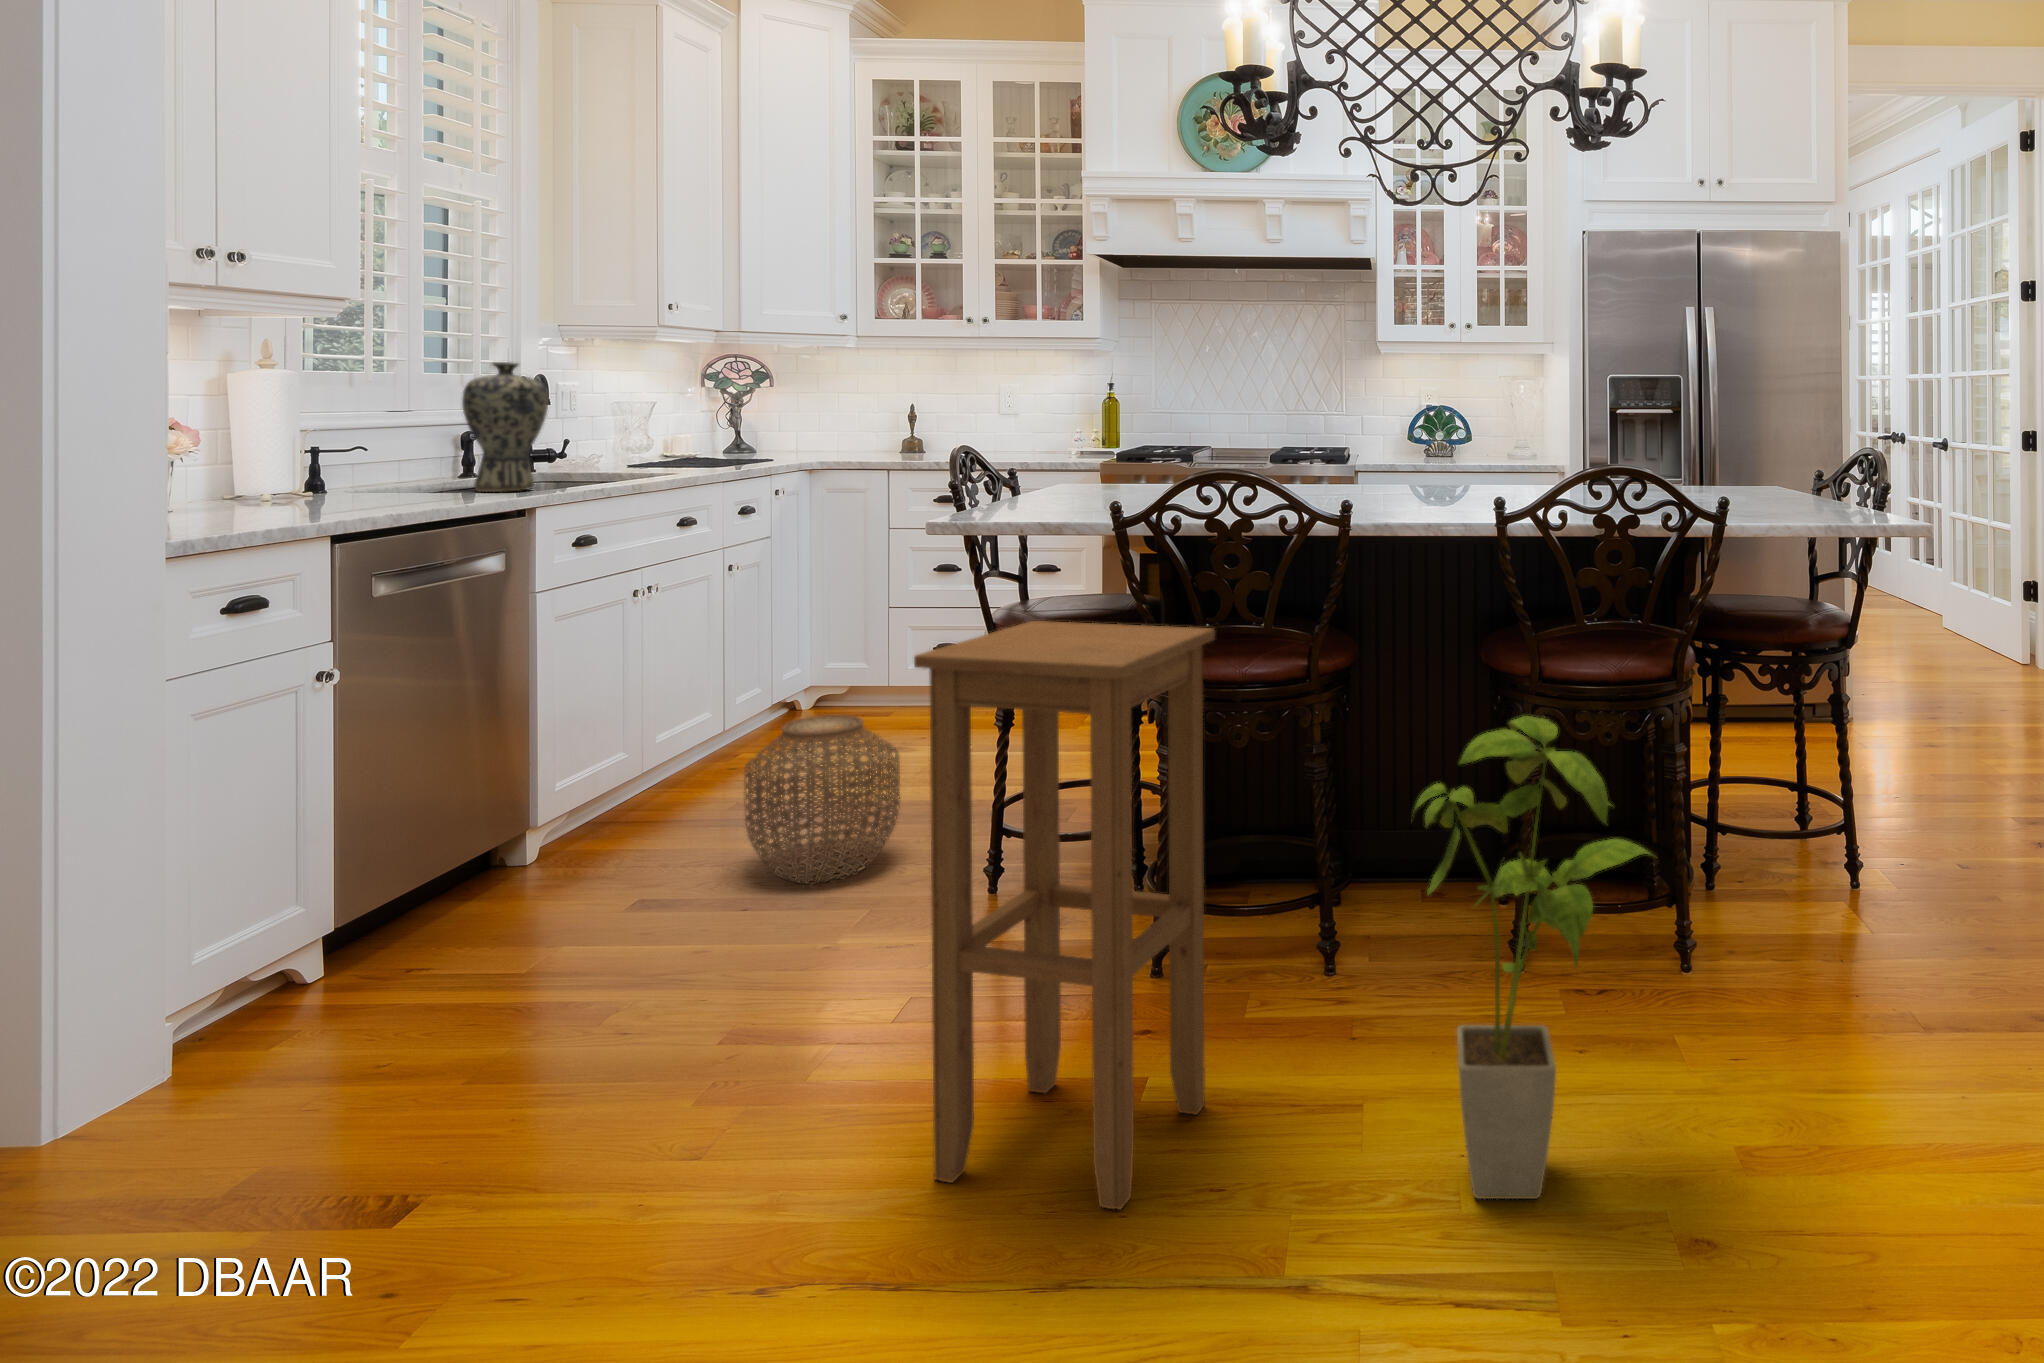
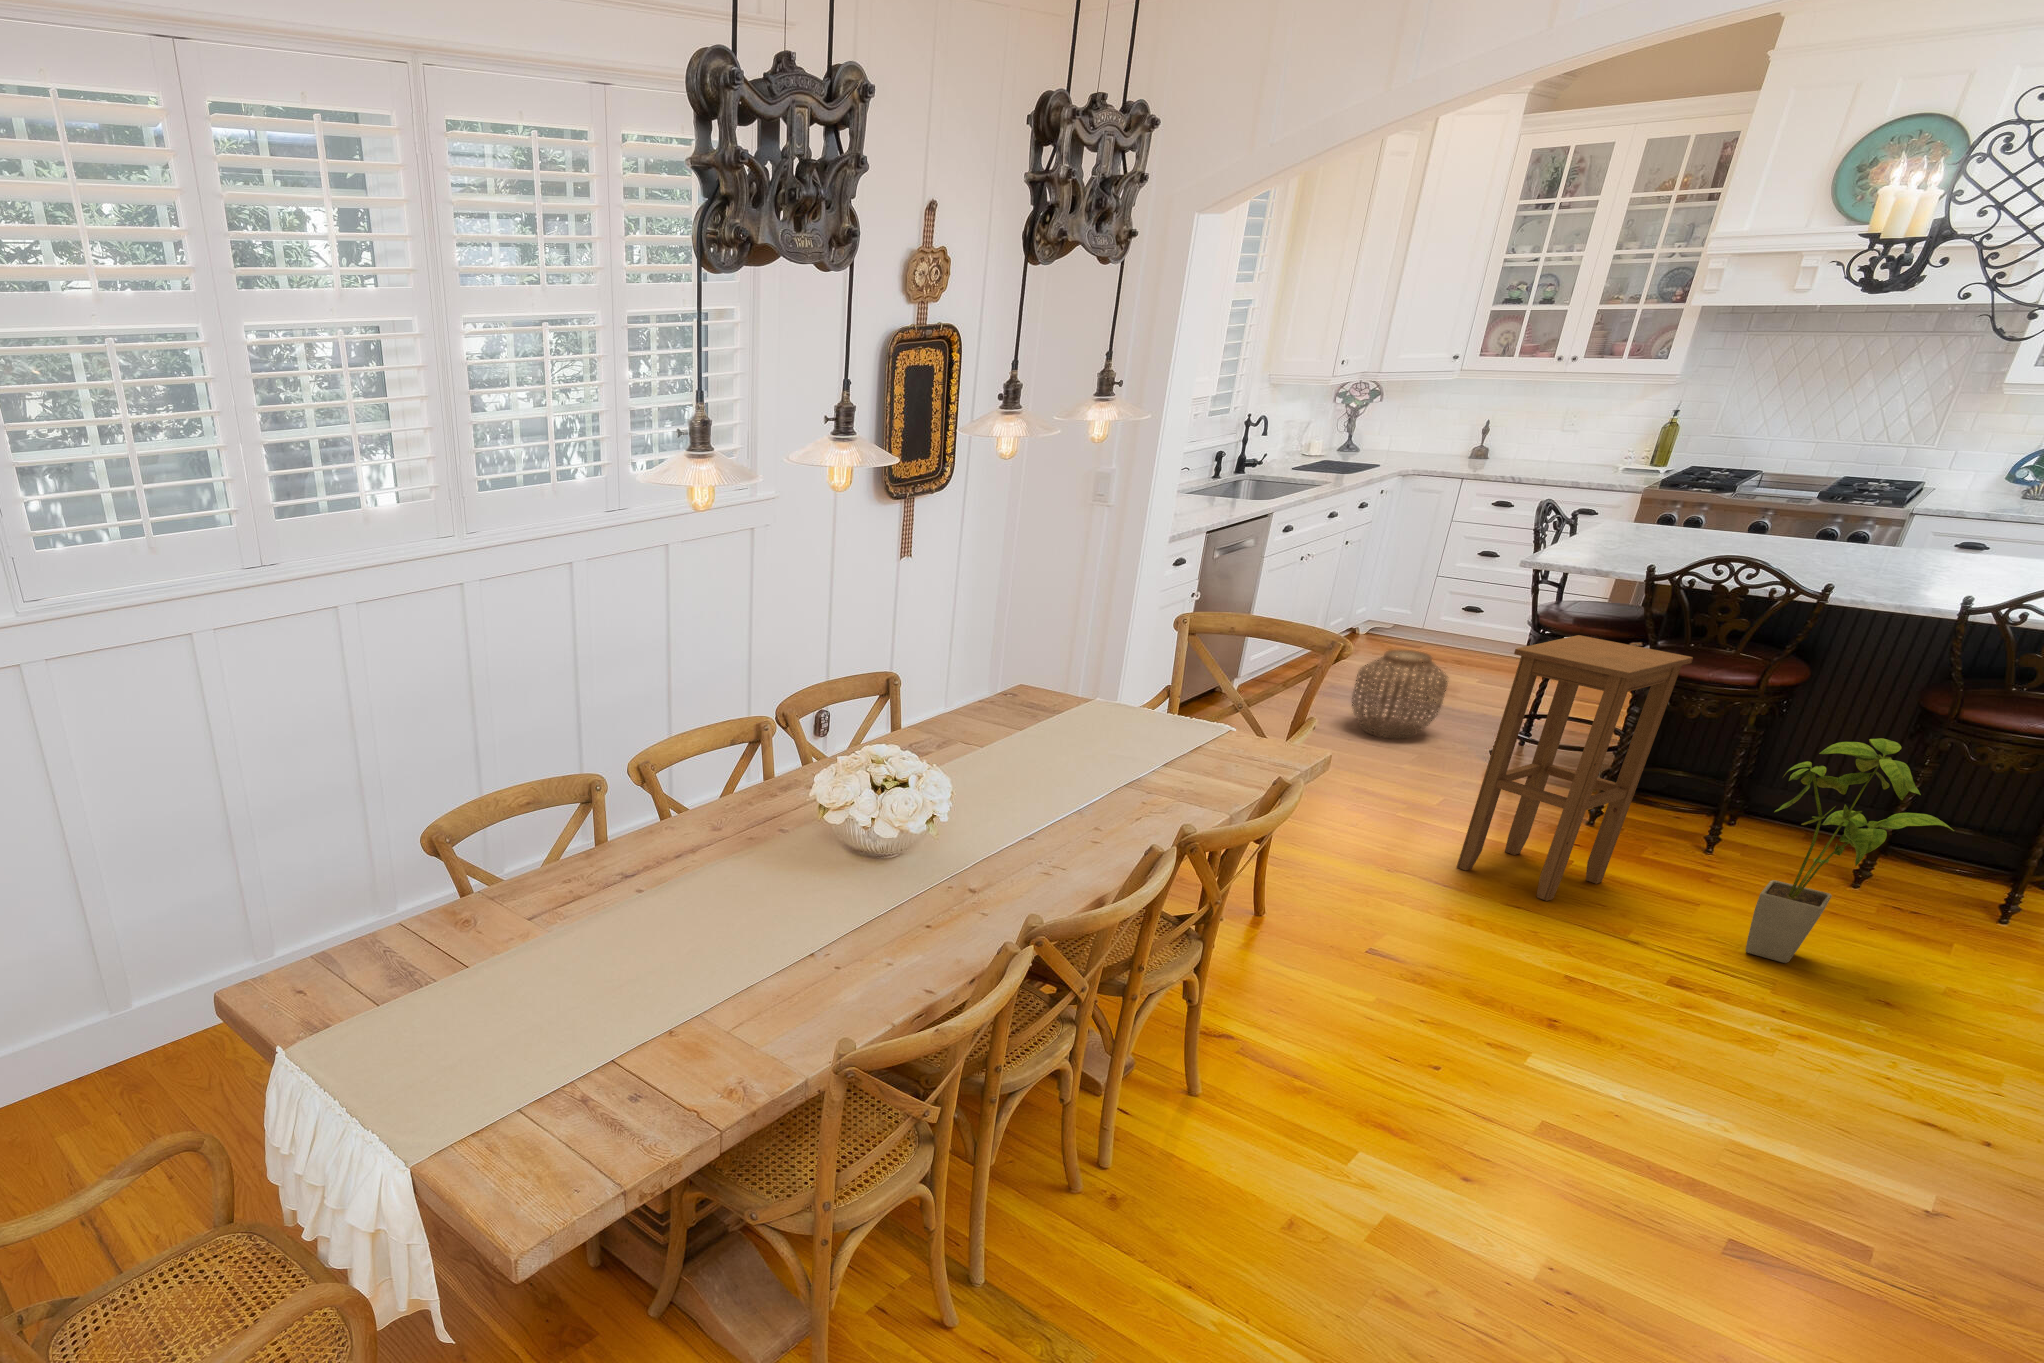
vase: present [462,362,548,492] -> none [1237,427,1285,503]

